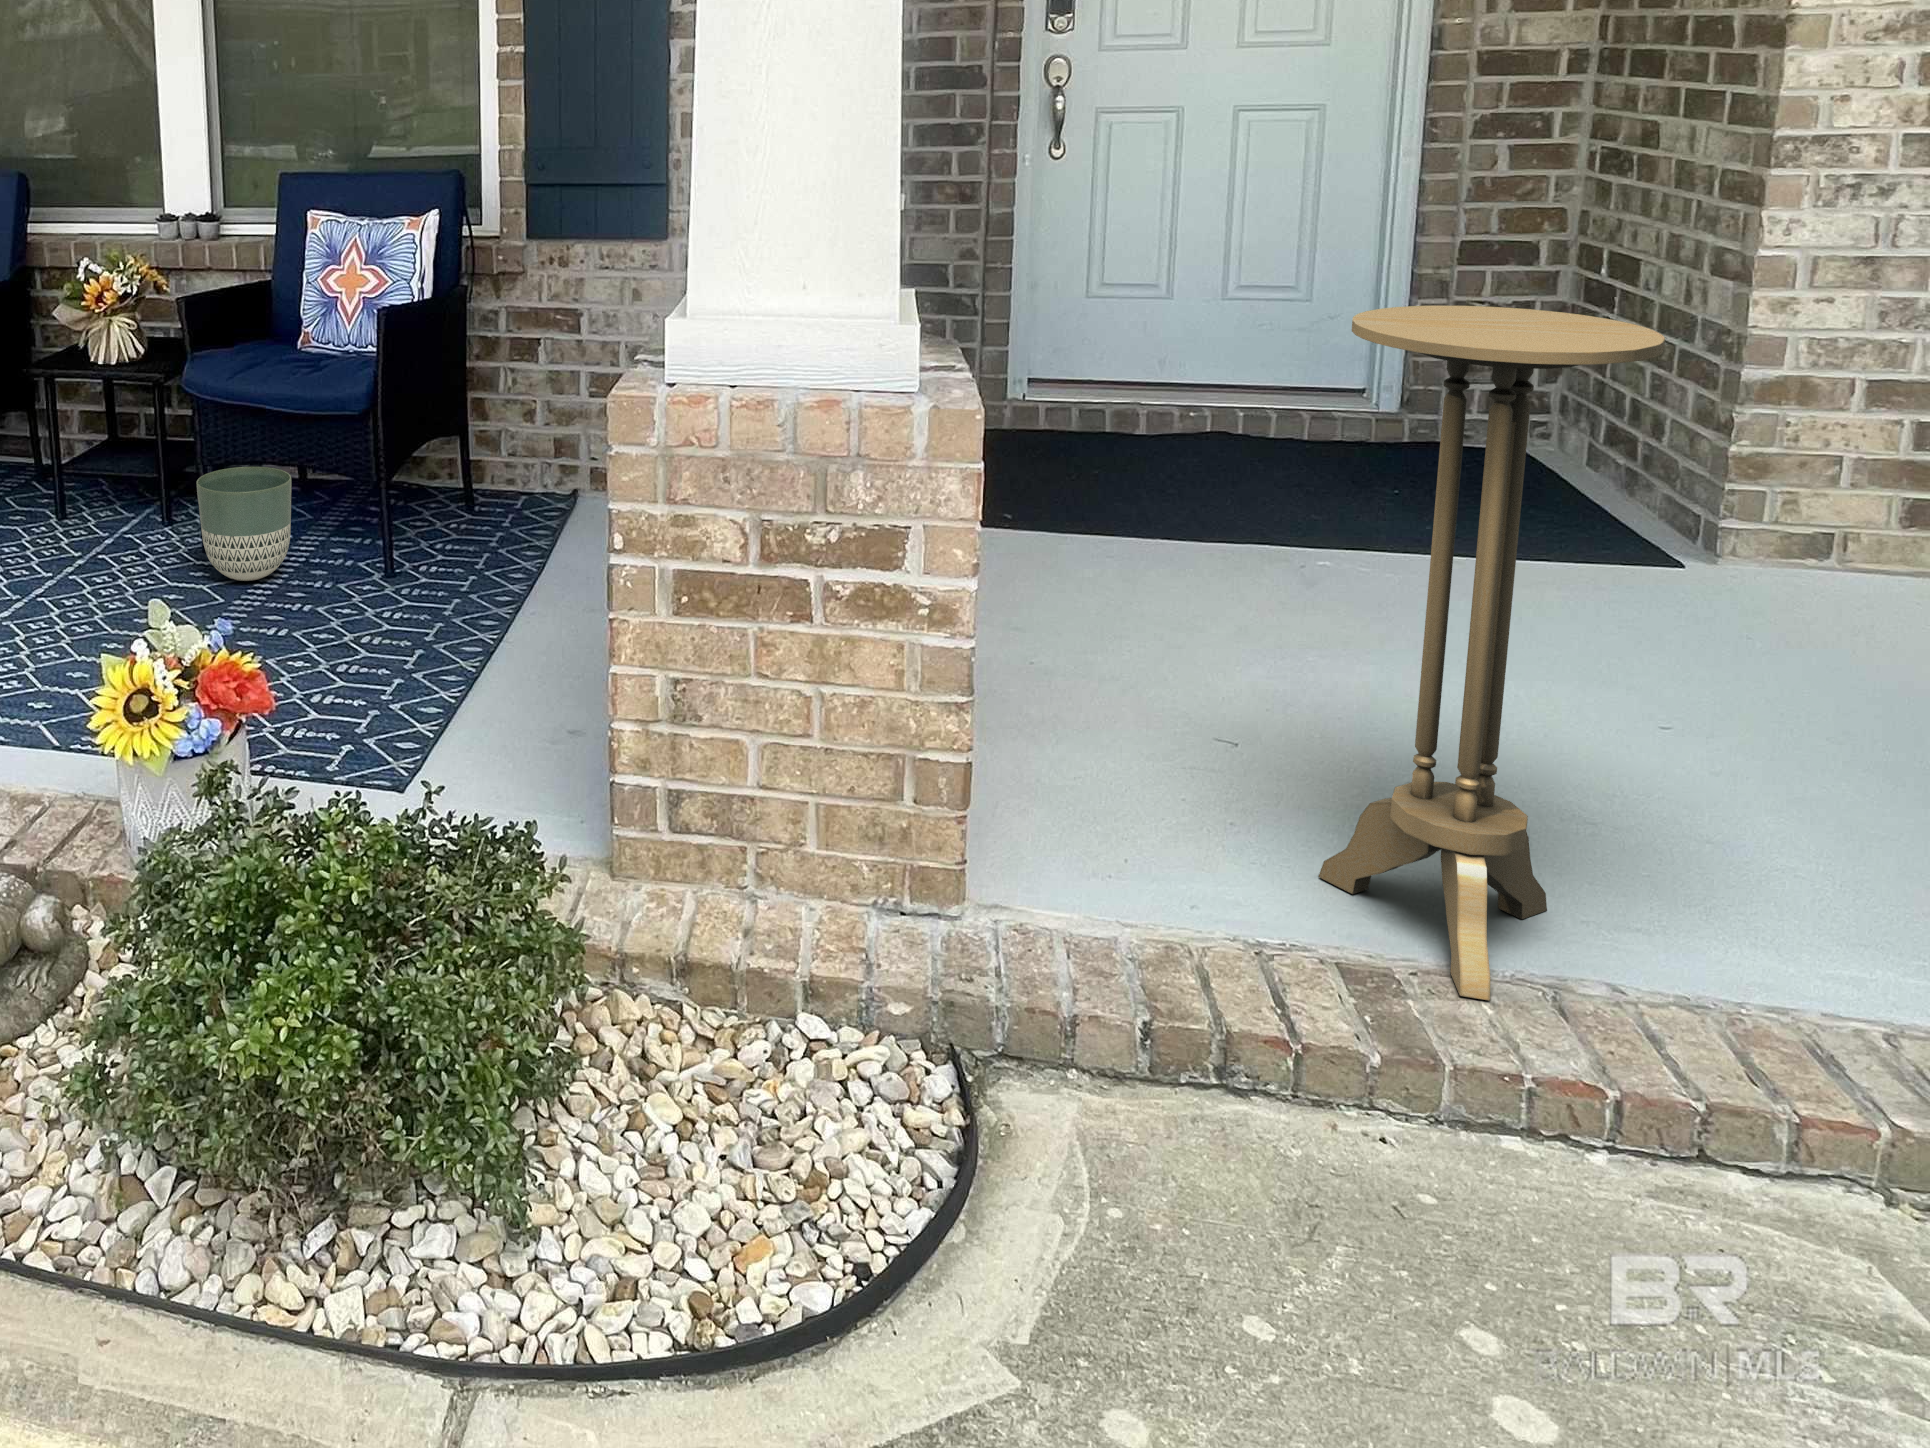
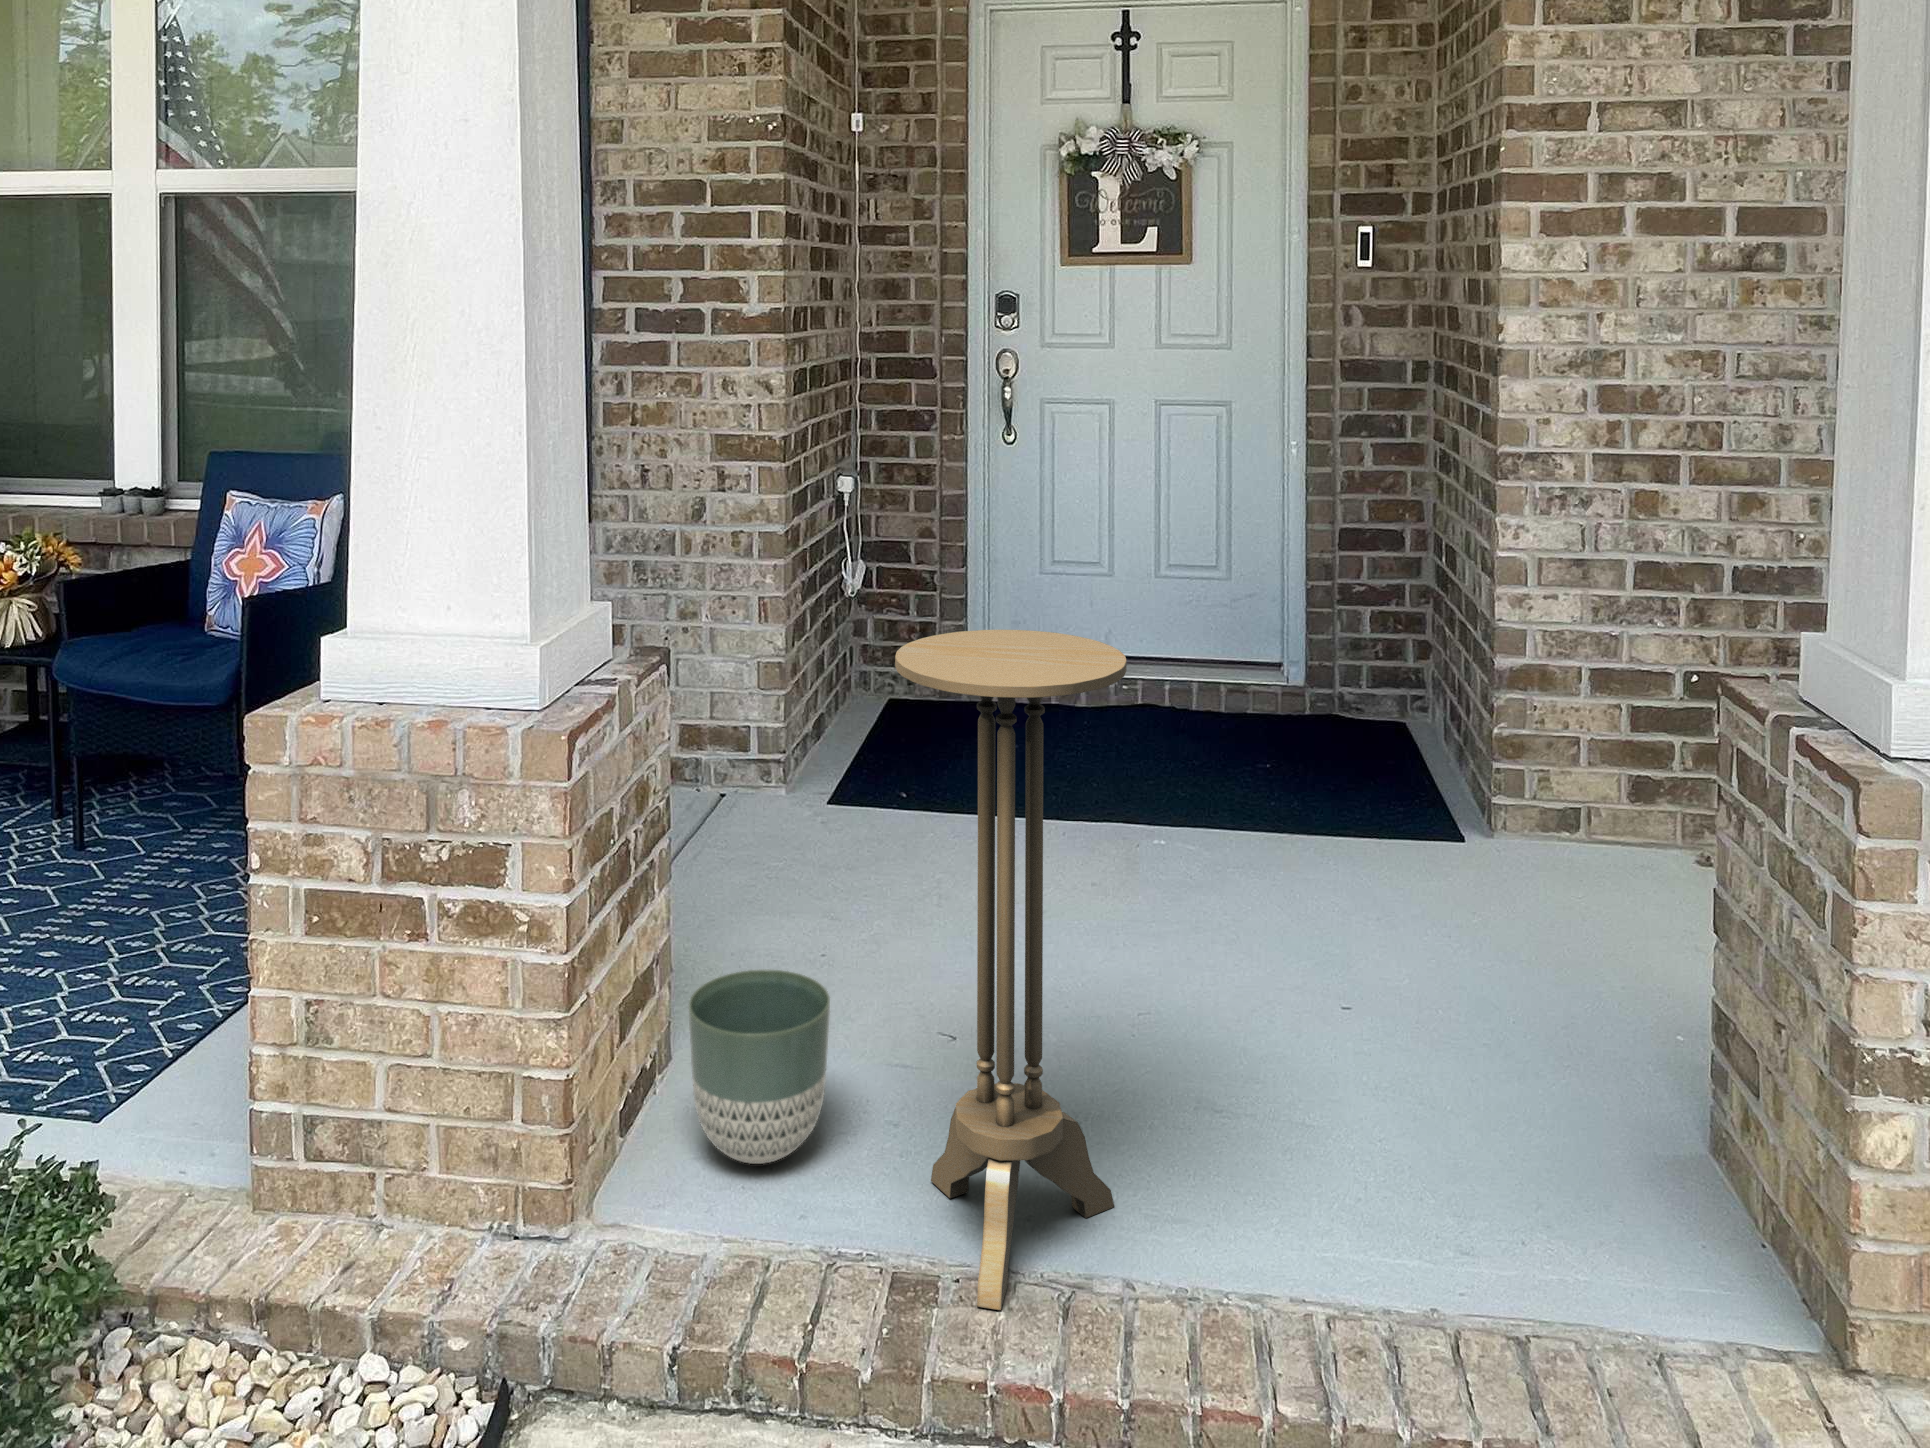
planter: present [197,467,291,581] -> present [689,970,830,1164]

